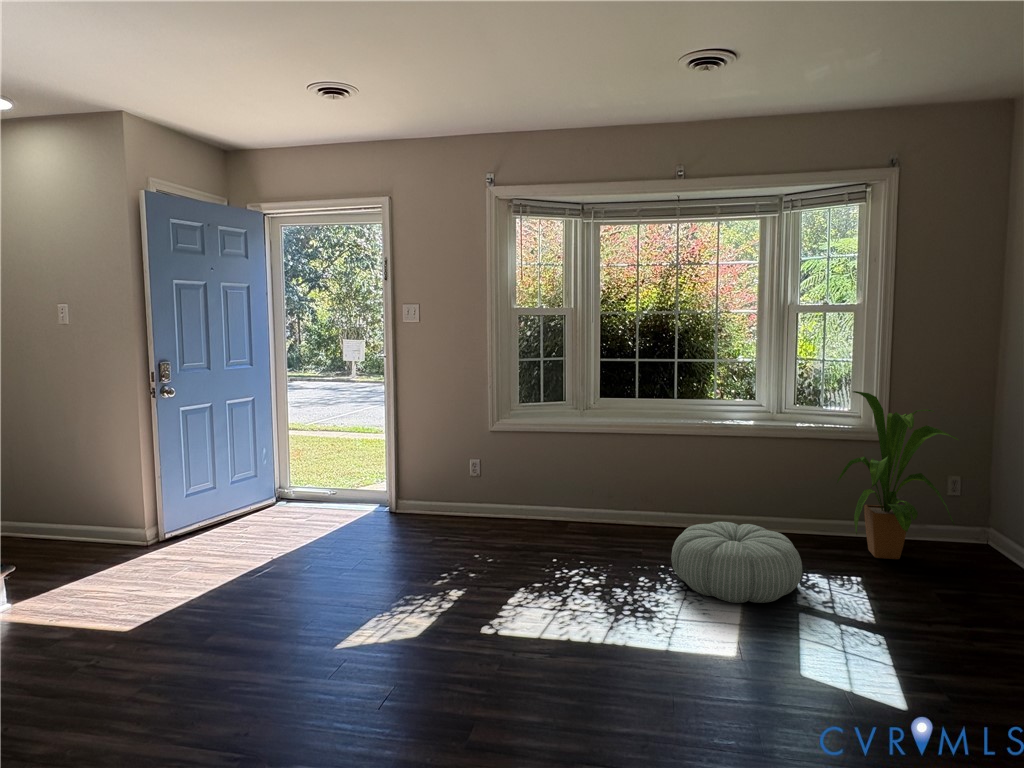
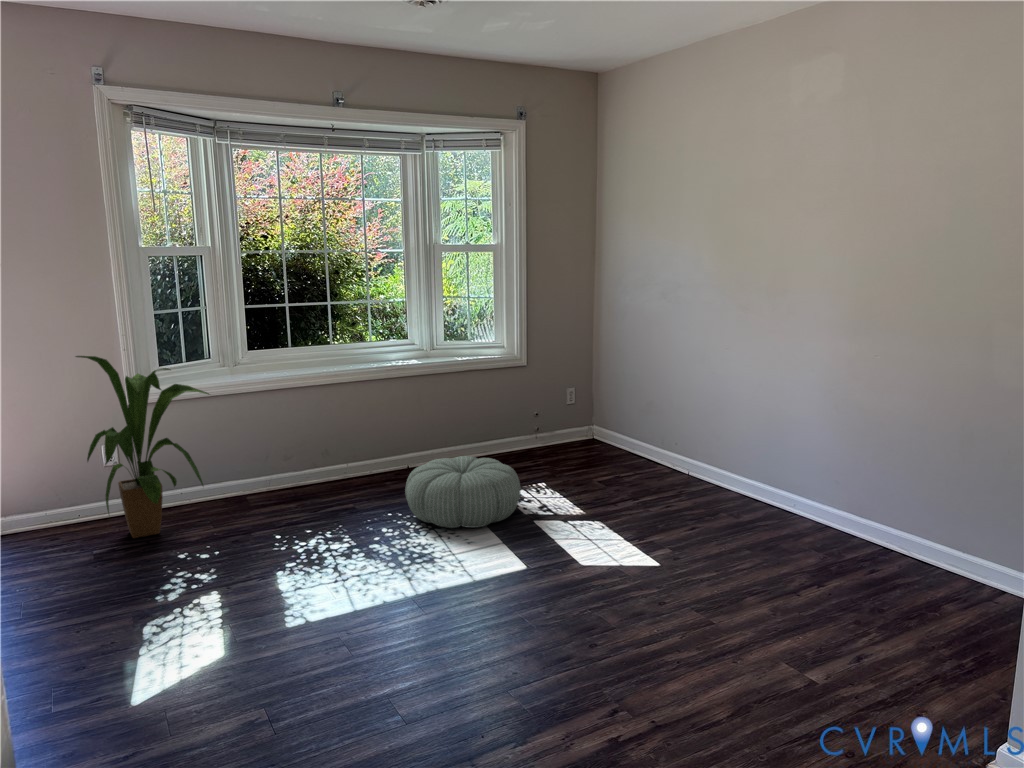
house plant: present [837,391,958,559] -> present [76,356,209,538]

